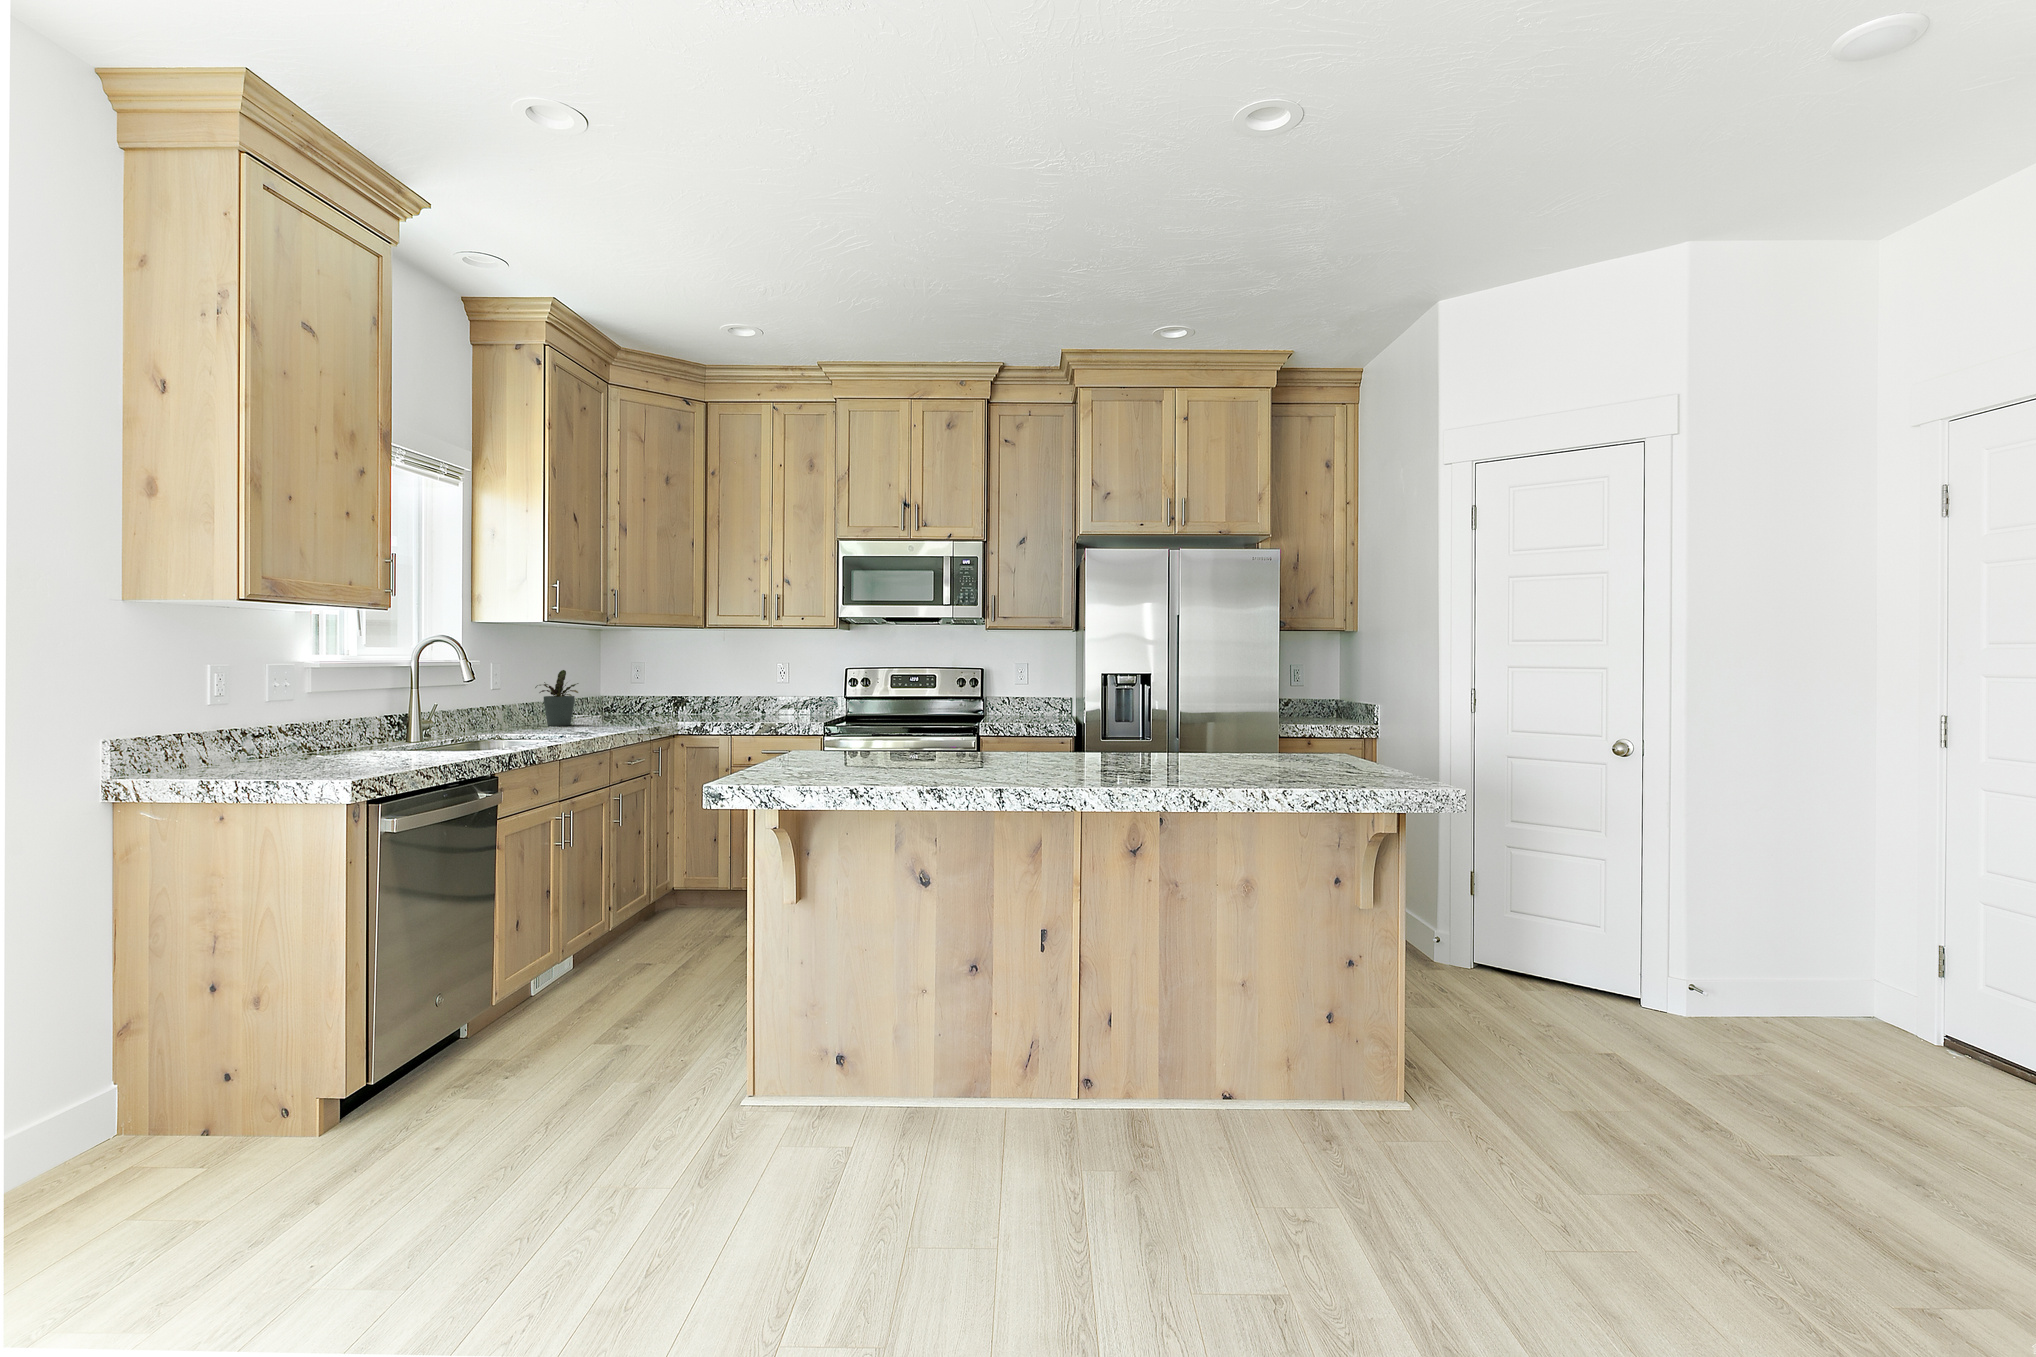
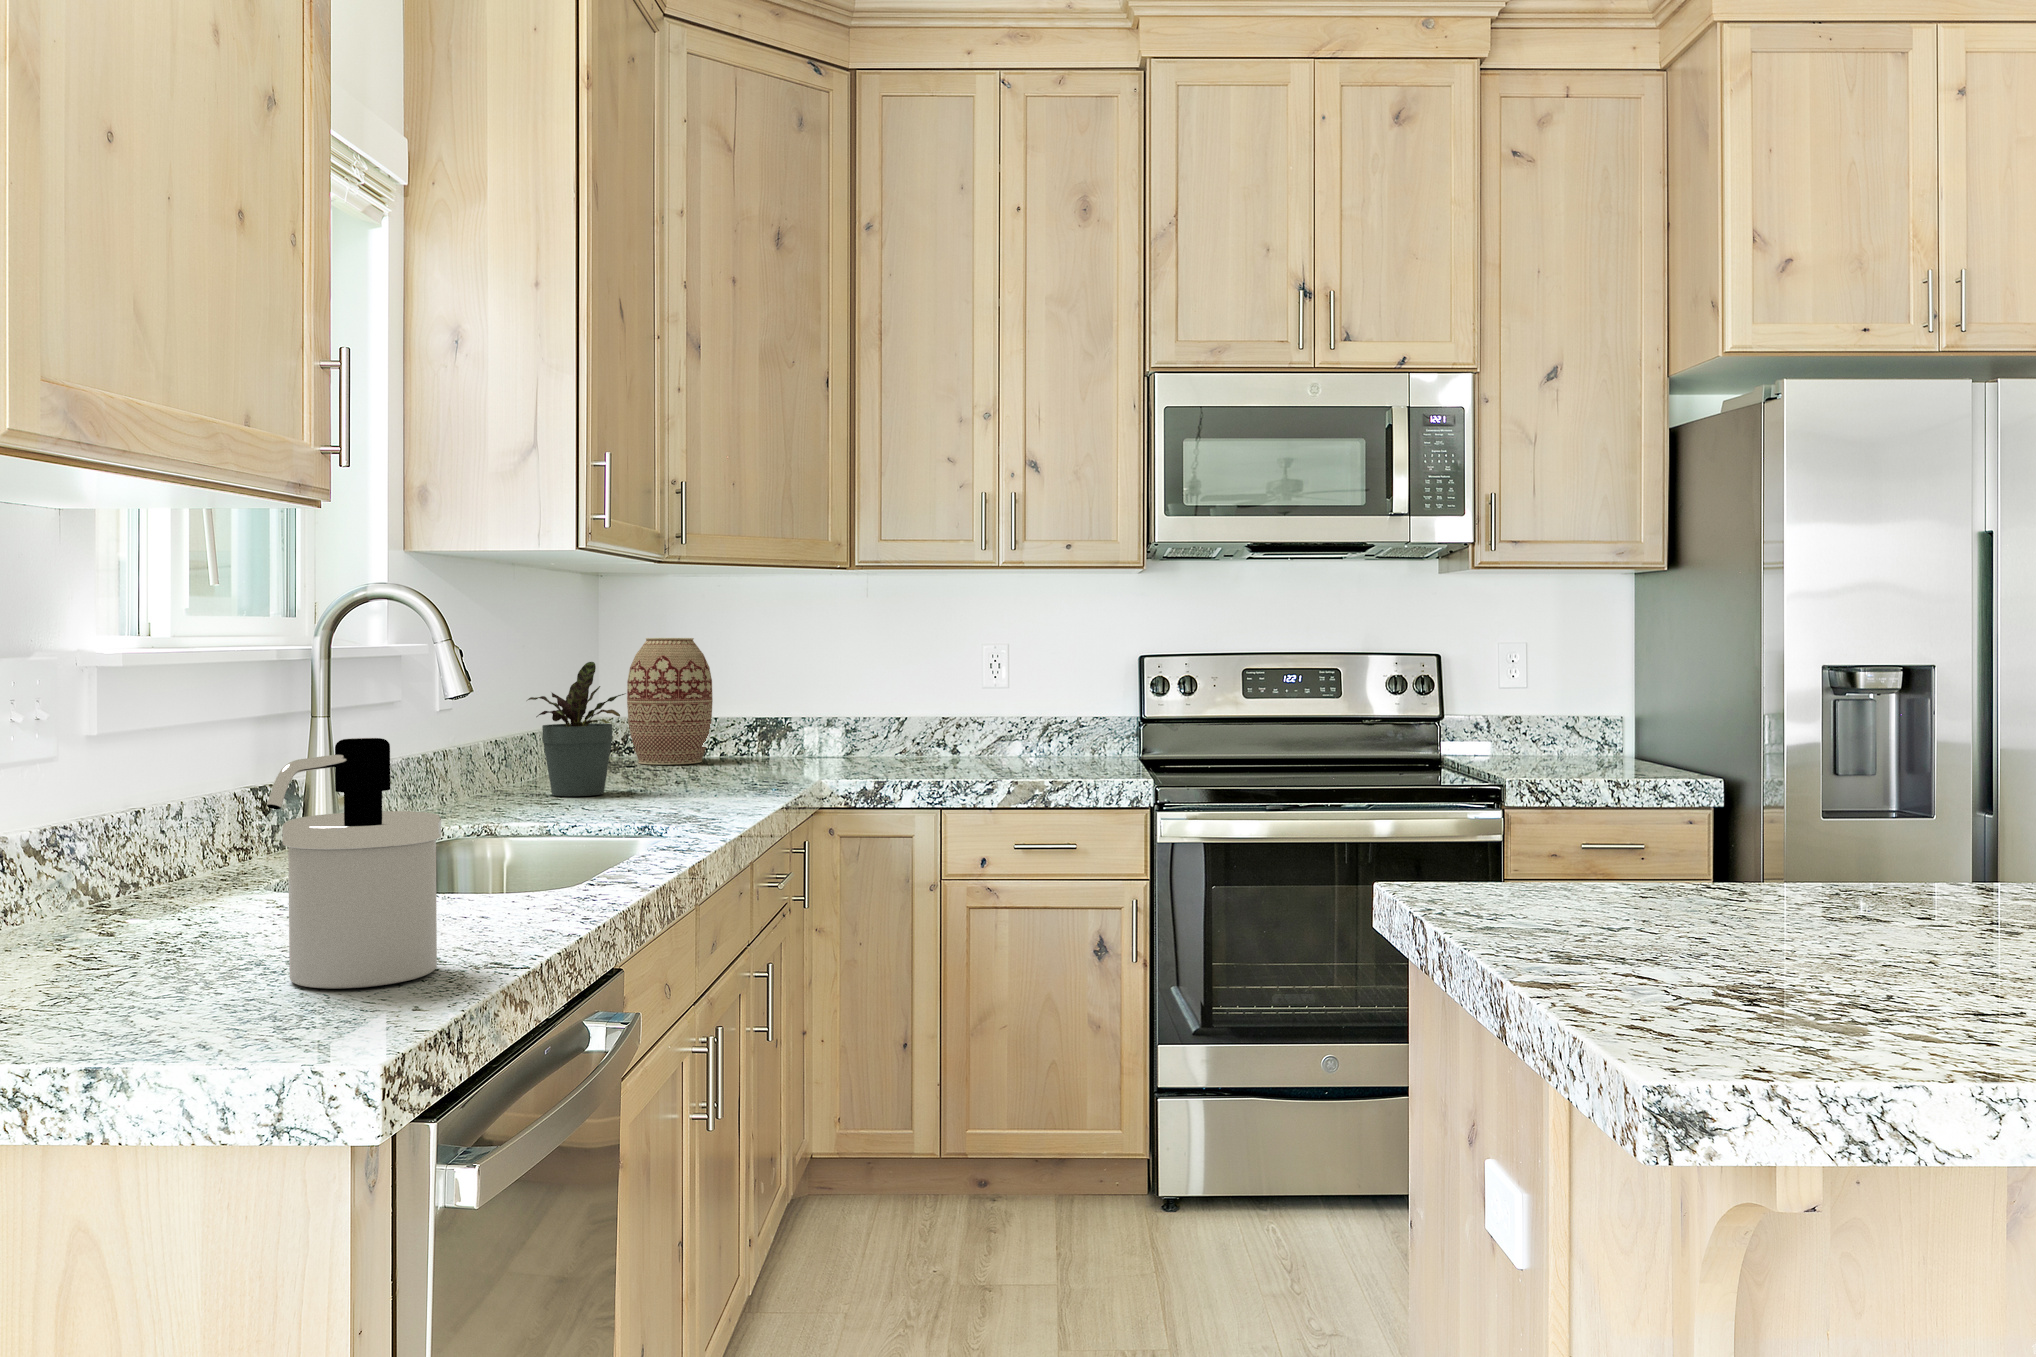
vase: none [608,659,649,716] -> present [627,638,713,765]
soap dispenser: none [365,694,424,763] -> present [267,738,441,989]

